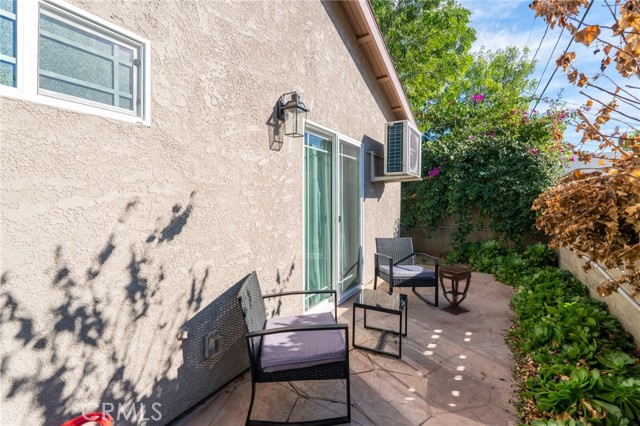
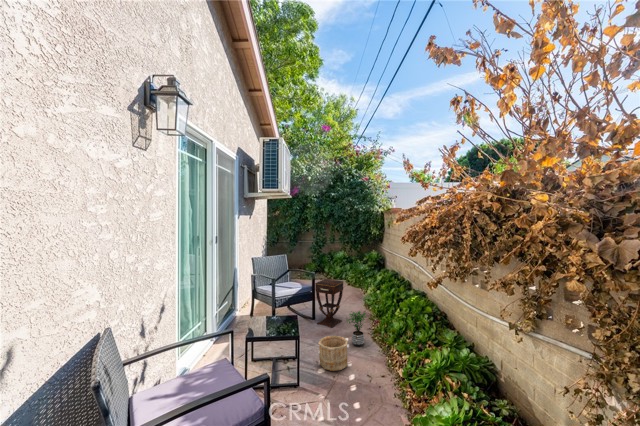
potted plant: none [464,298,492,335] -> present [349,311,366,346]
wooden bucket: none [427,317,459,349] -> present [318,336,348,371]

